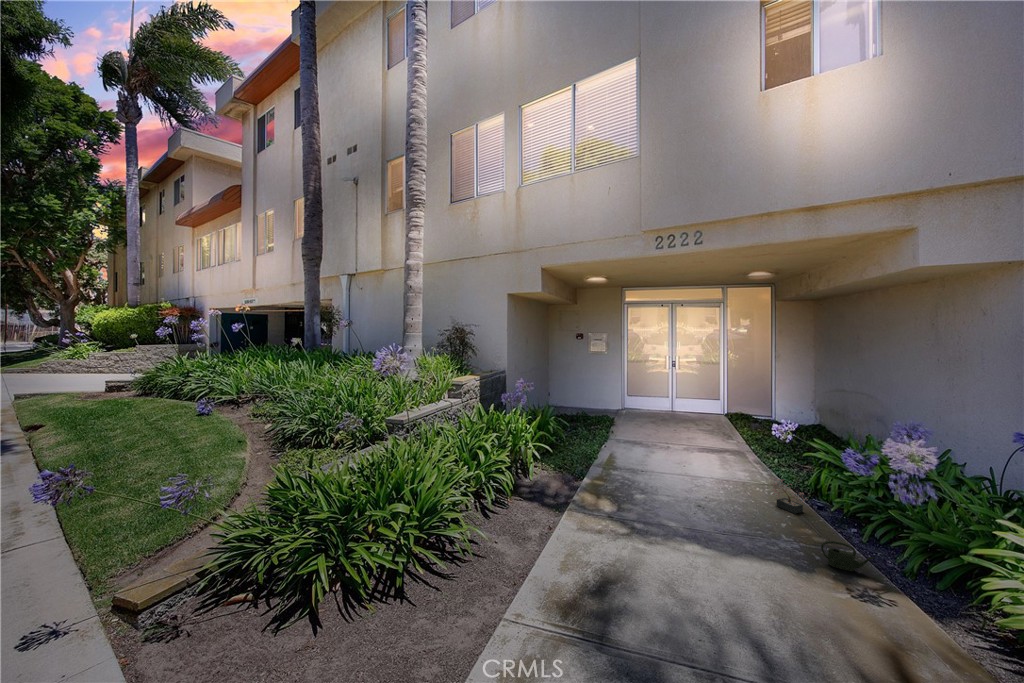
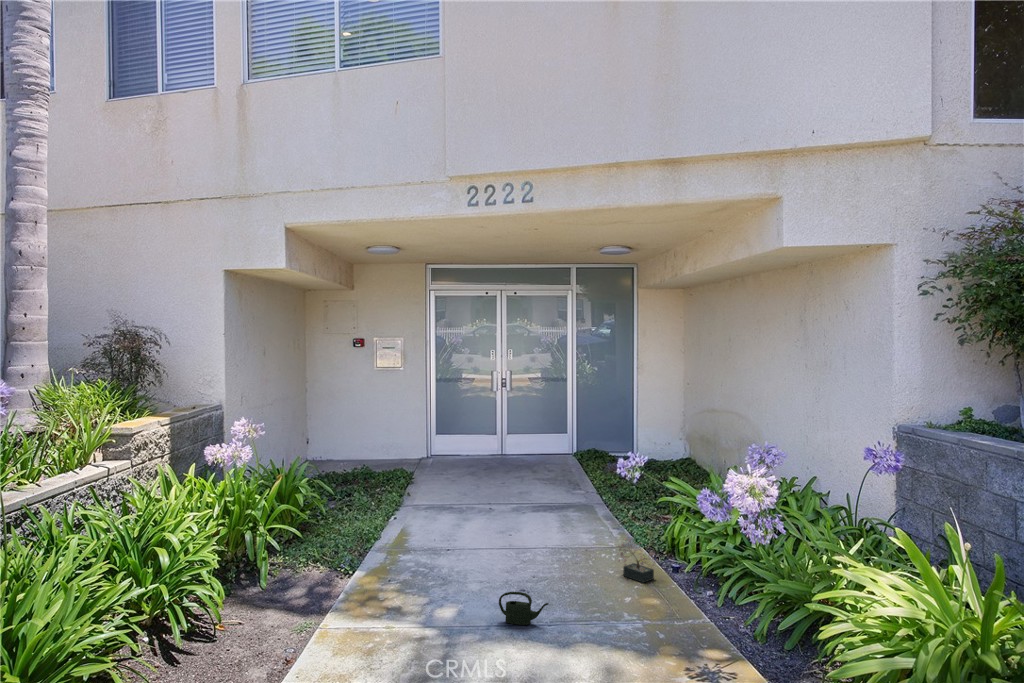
watering can: present [821,541,875,571] -> present [499,592,549,625]

